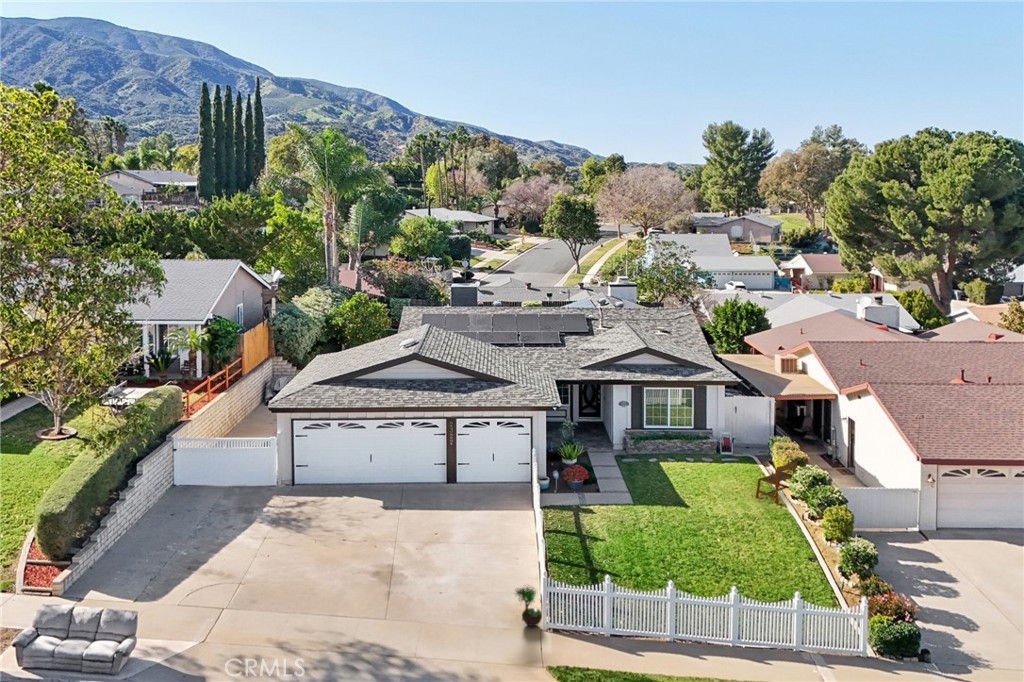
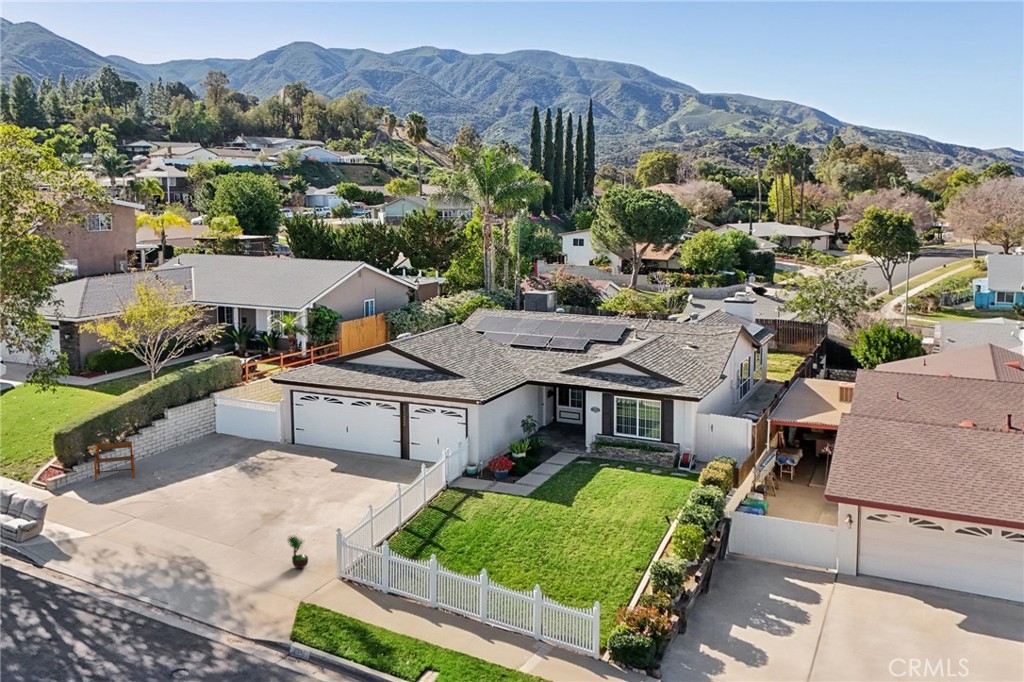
bench: present [756,461,797,503] -> present [94,441,135,481]

